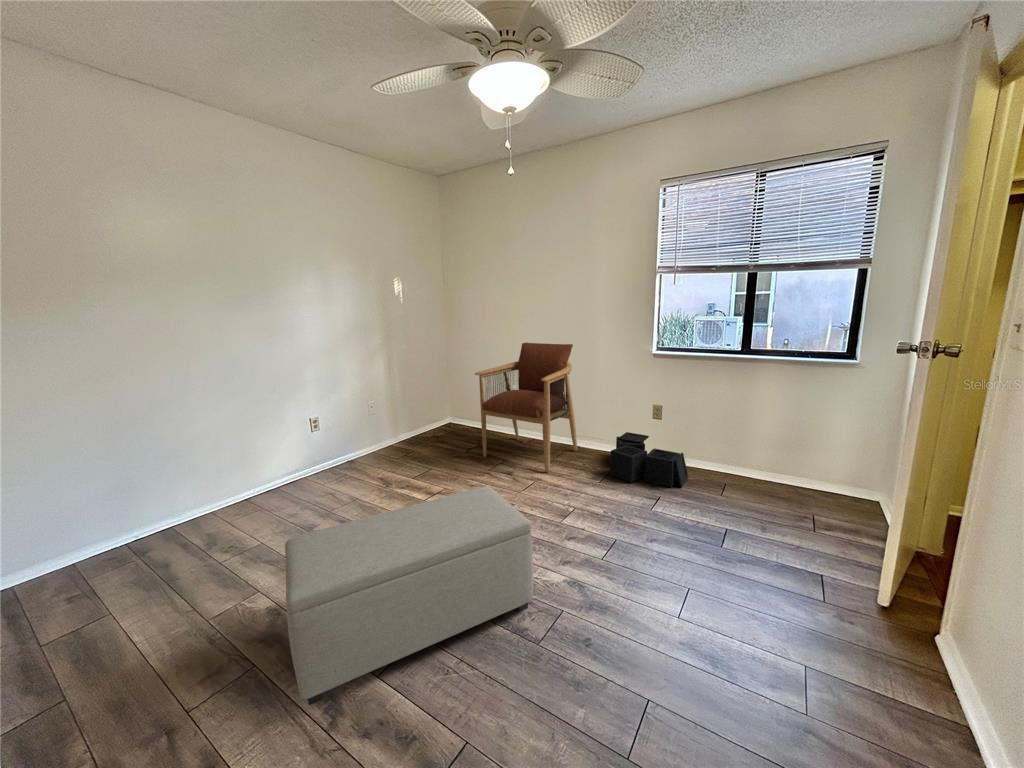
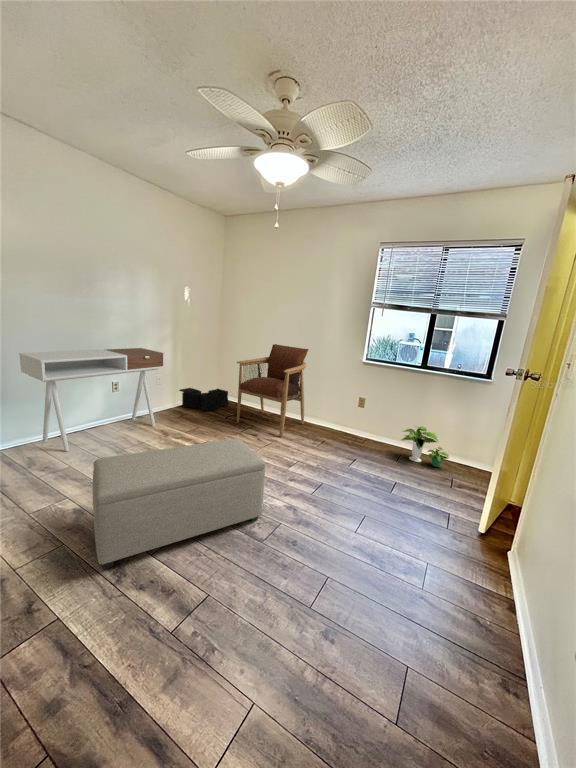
desk: none [186,368,379,520] -> present [19,348,165,451]
storage bin: present [610,432,688,488] -> present [179,388,229,411]
potted plant: none [725,439,806,499] -> present [401,426,449,467]

